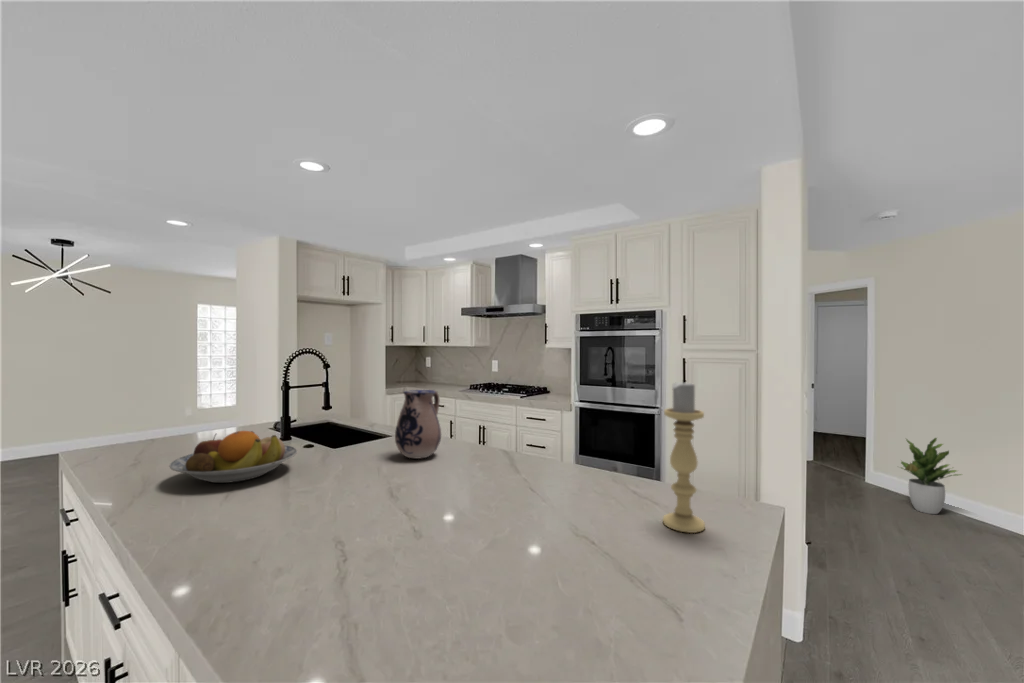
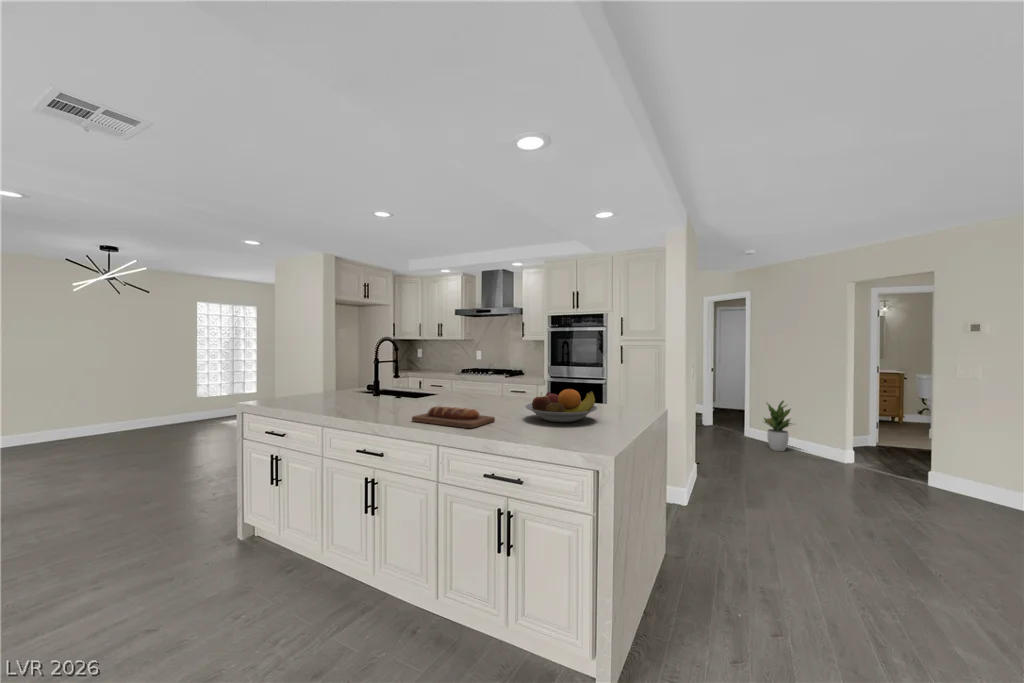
candle holder: present [663,382,705,533] -> none [621,348,640,416]
ceramic pitcher: present [395,390,441,458] -> none [462,361,489,401]
fruit bowl: present [170,431,297,483] -> present [525,389,597,422]
bread loaf: none [208,499,371,580] -> present [412,406,495,428]

